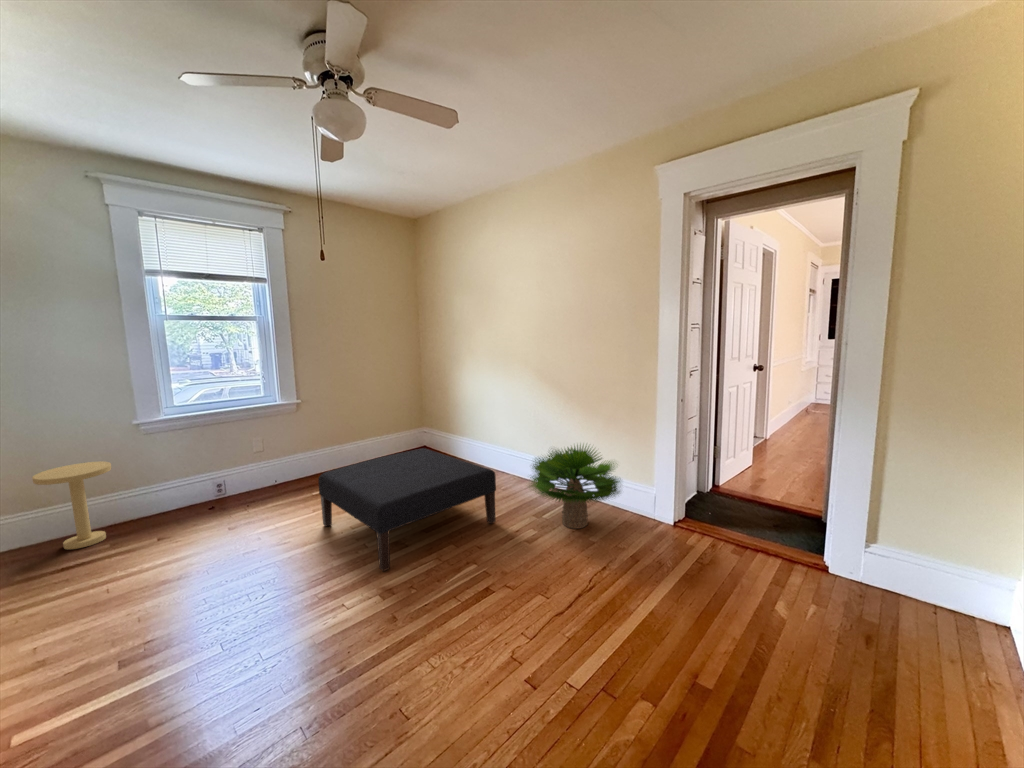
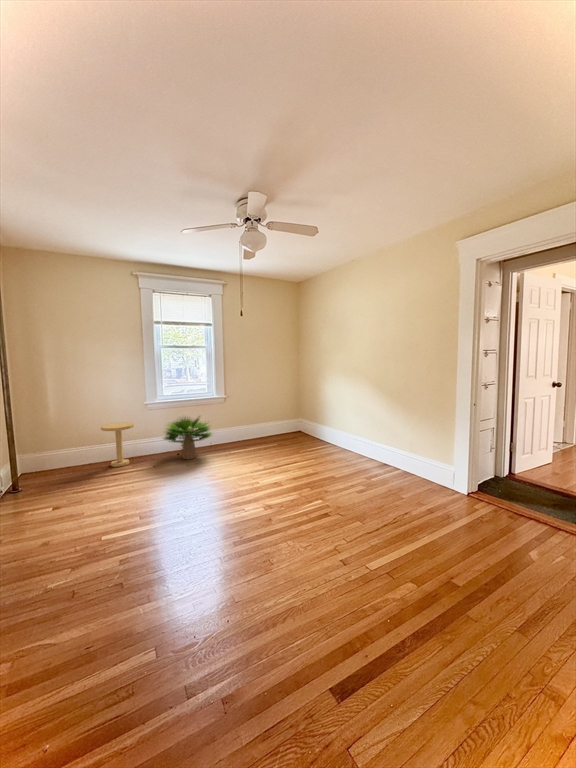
potted plant: present [531,445,620,529] -> present [164,416,212,459]
ottoman: present [318,448,496,571] -> none [235,429,340,496]

